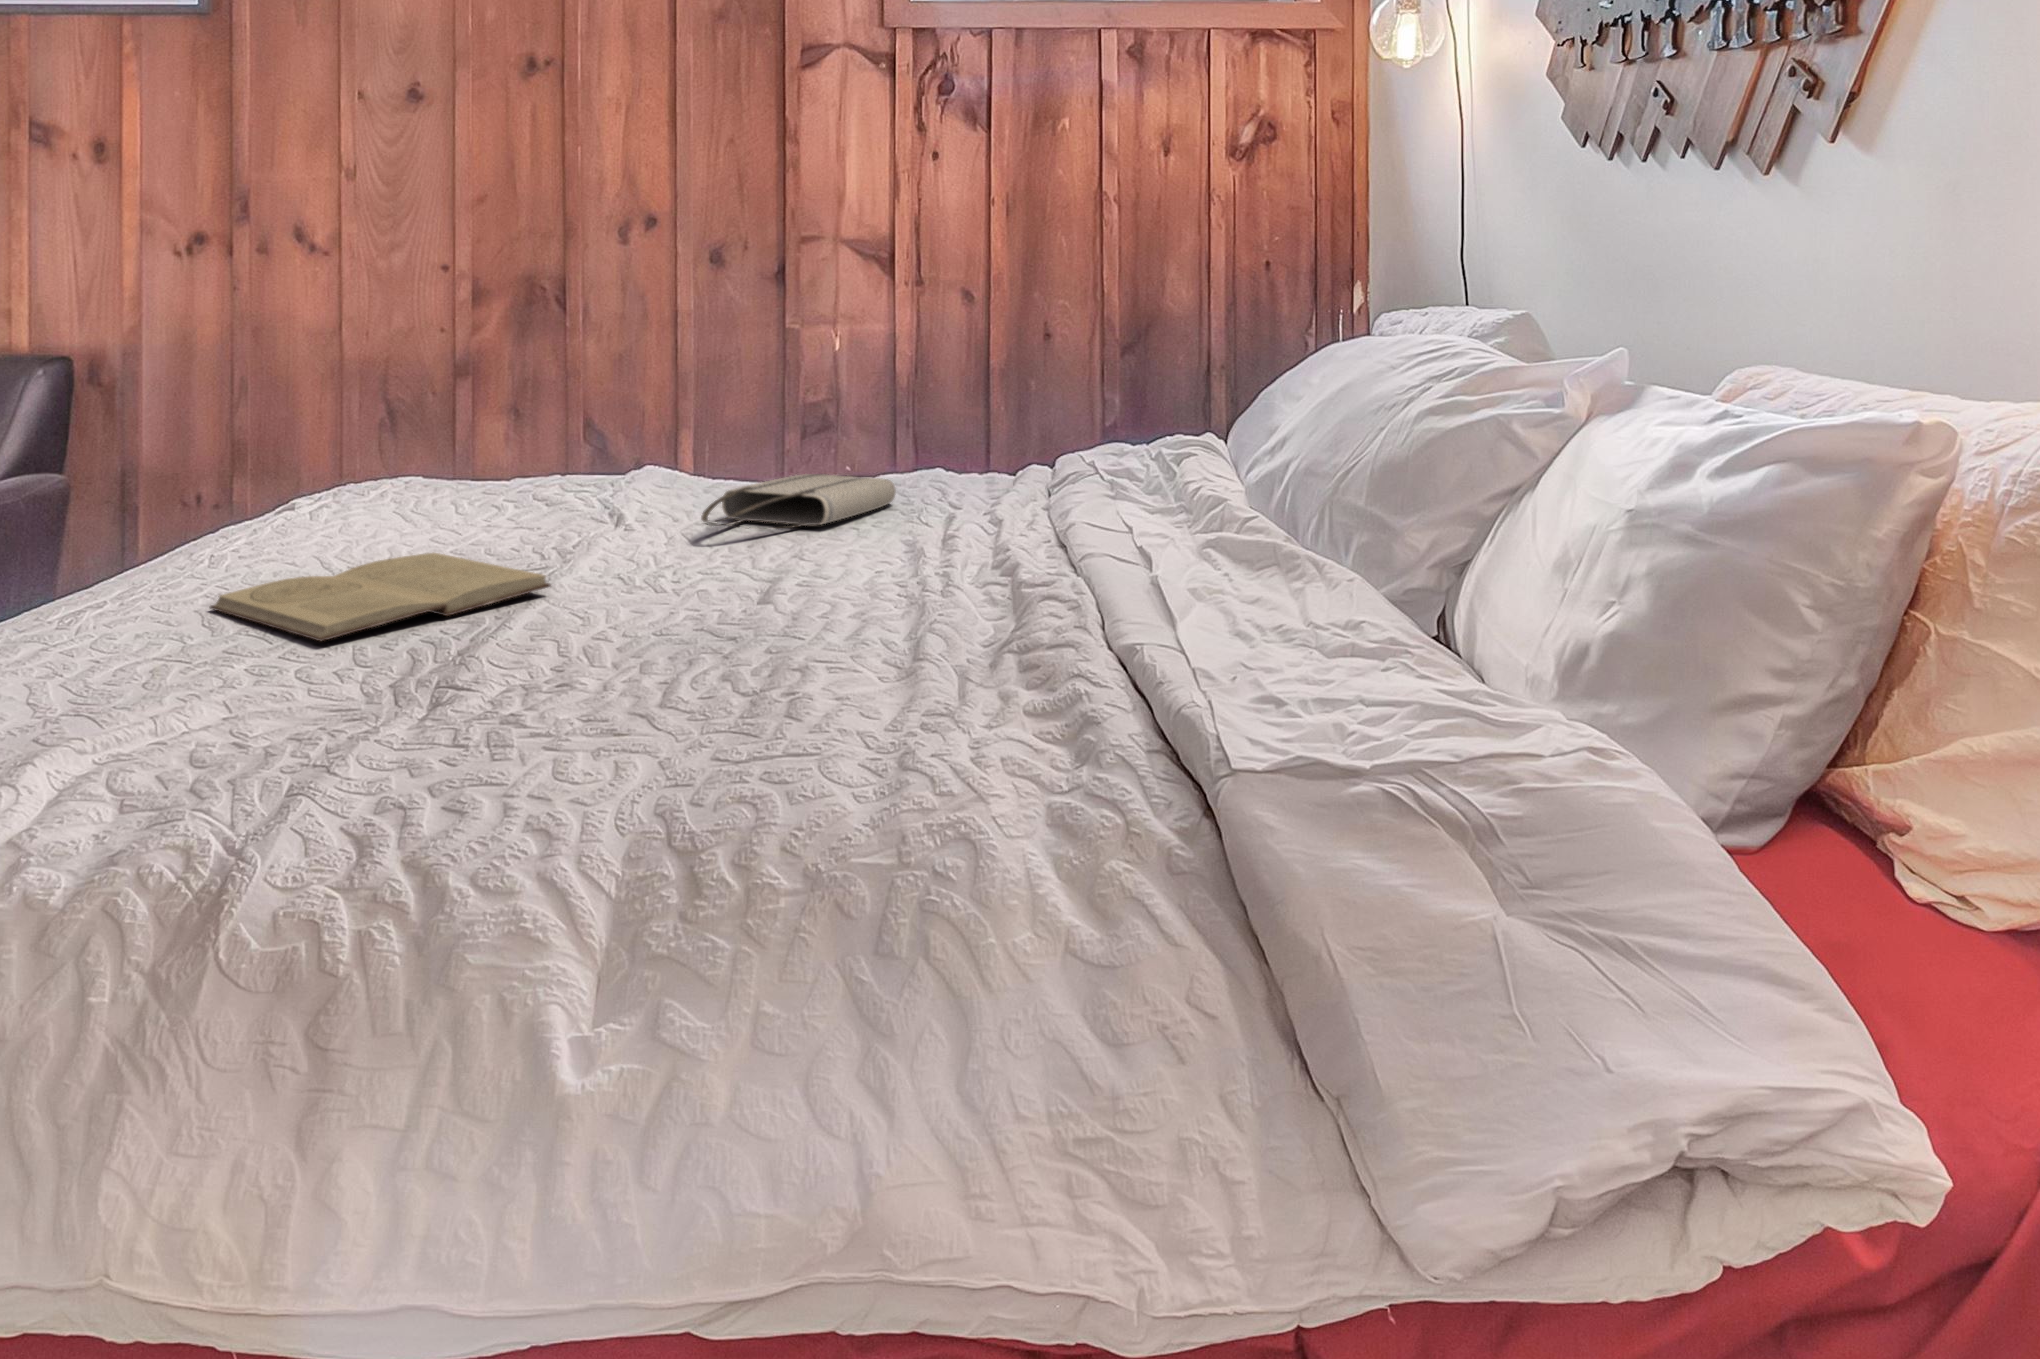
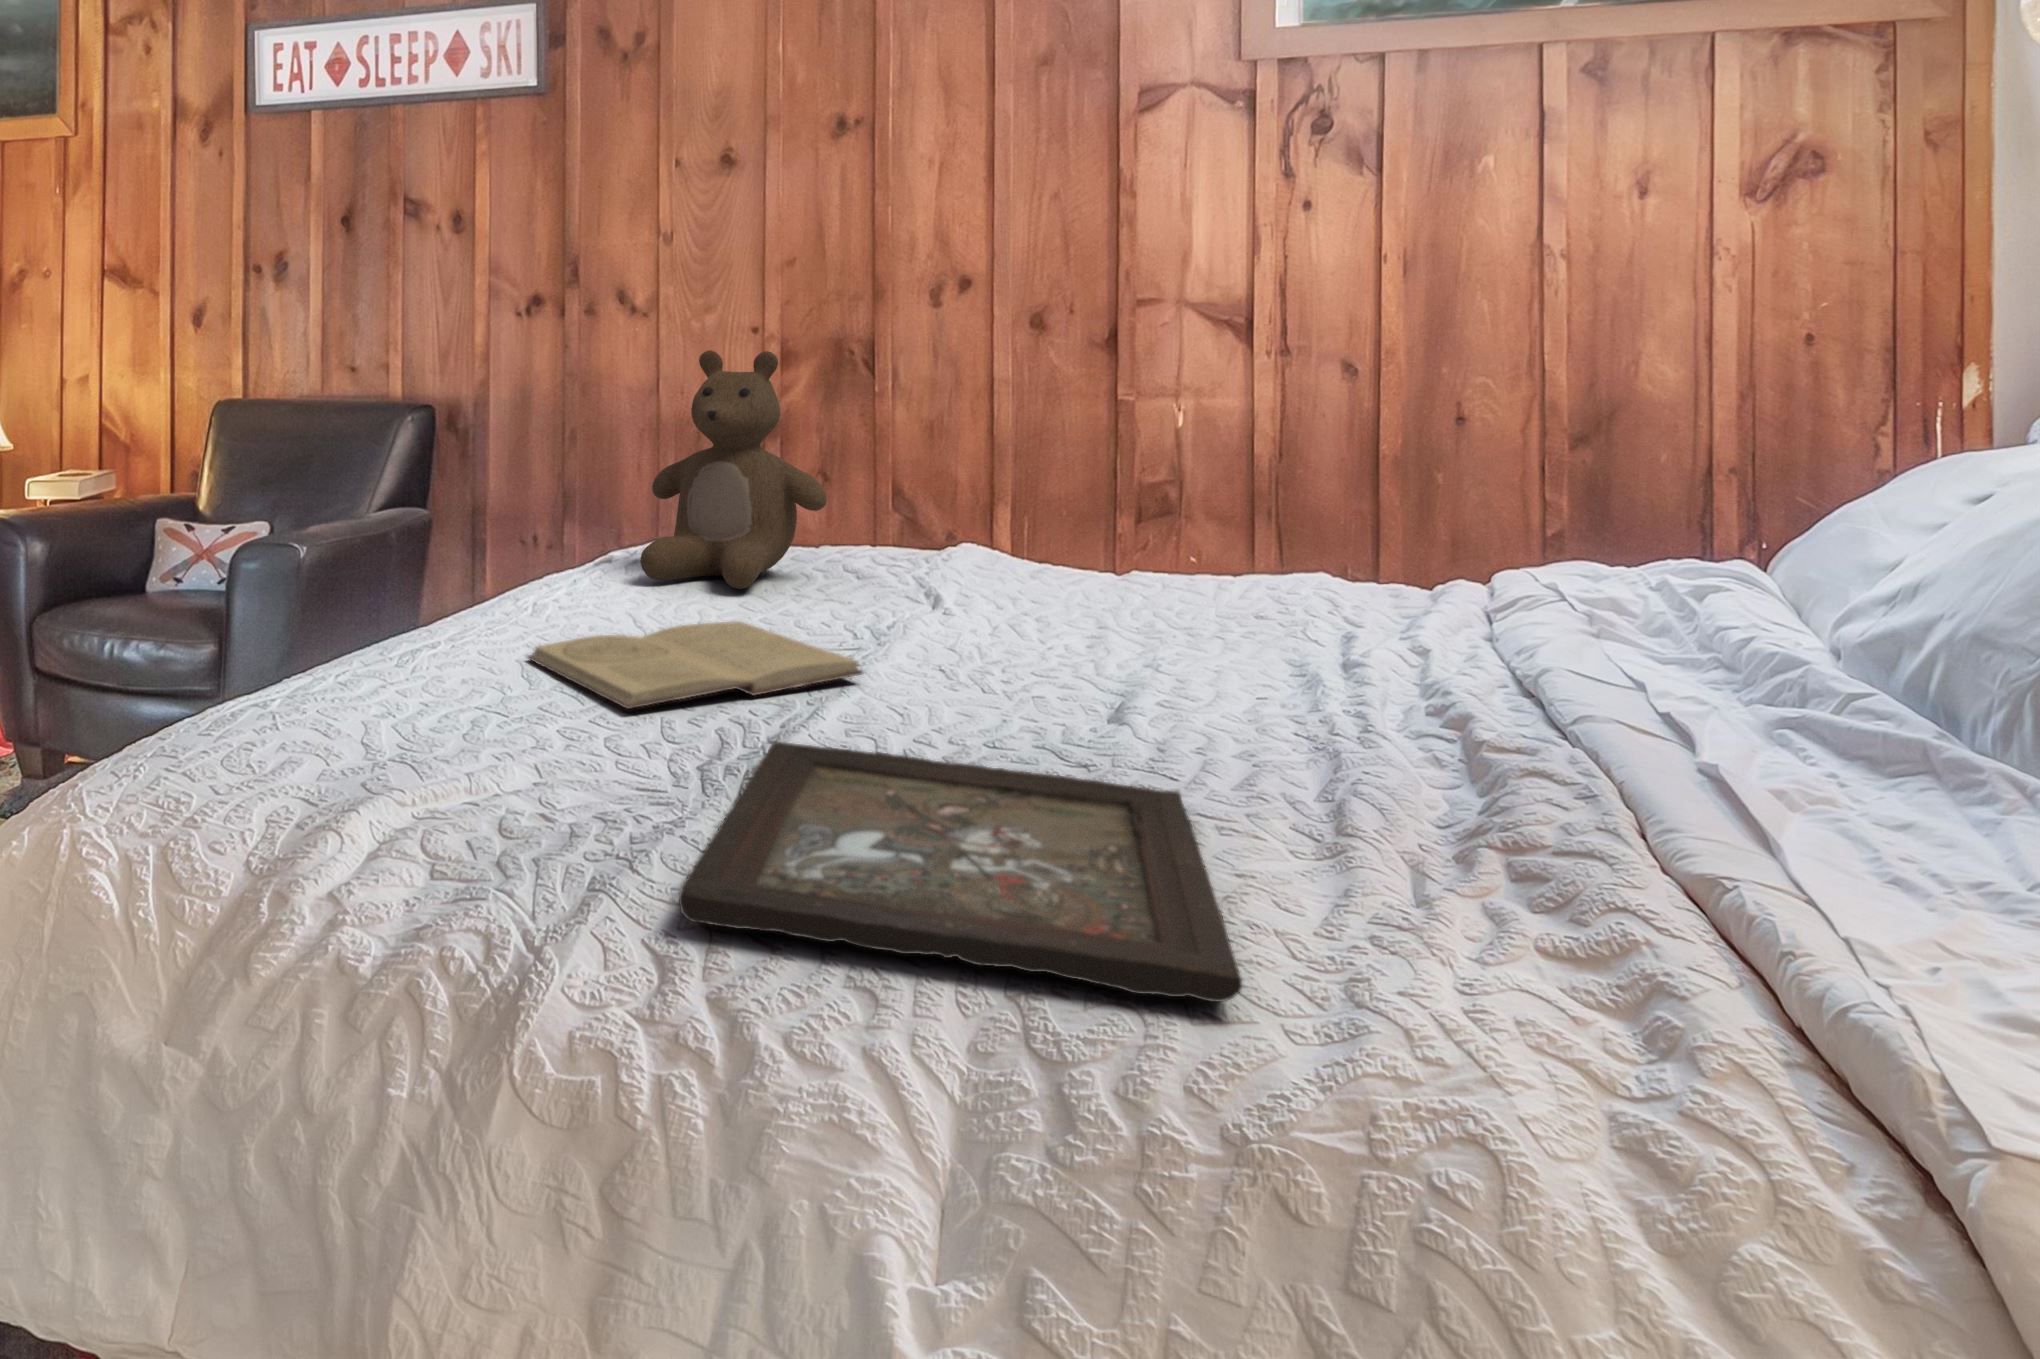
teddy bear: none [330,292,519,524] -> present [641,350,827,589]
tote bag: present [701,474,896,527] -> none [1031,566,1272,629]
tray: none [375,646,826,802] -> present [679,742,1242,1002]

